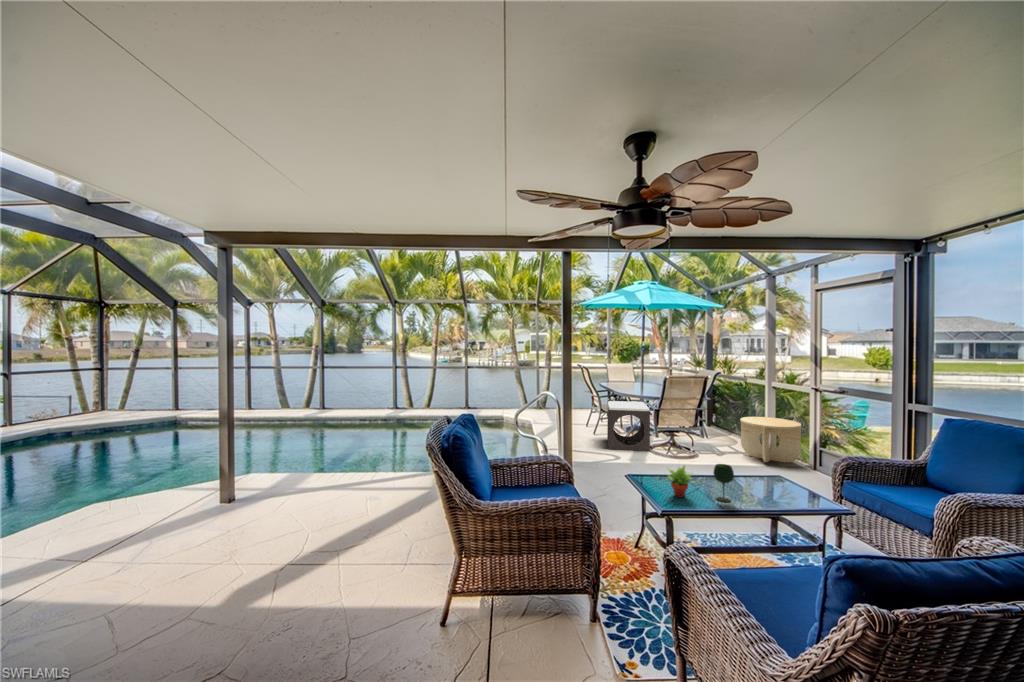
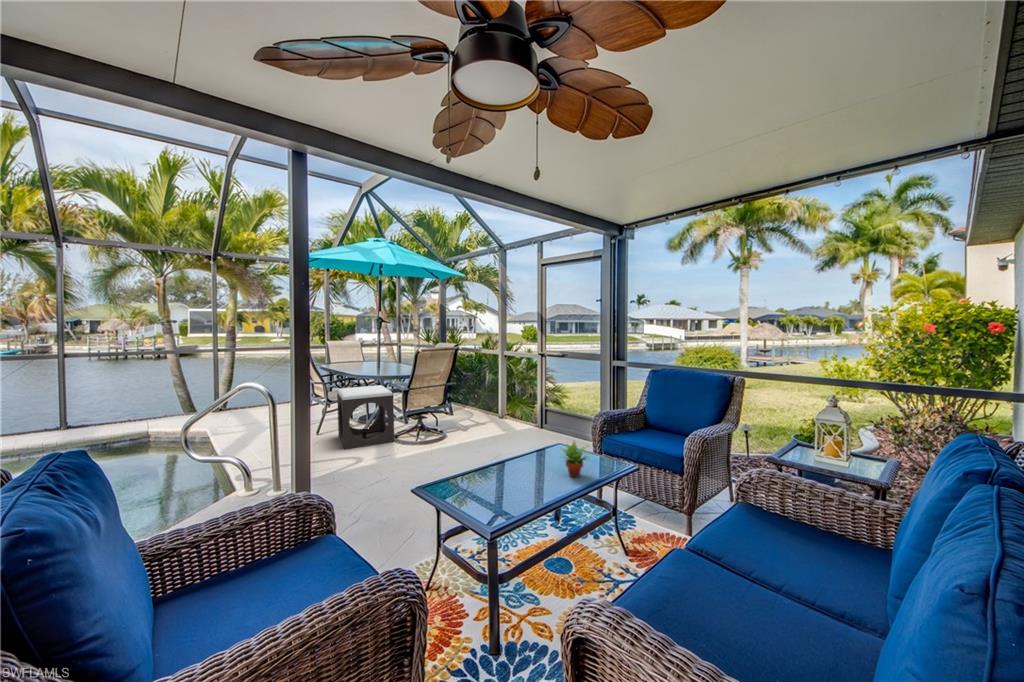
side table: present [740,417,801,463] -> none [483,386,533,430]
wine glass: present [714,464,734,502] -> none [523,452,546,498]
succulent plant: present [667,465,693,497] -> present [561,441,589,477]

